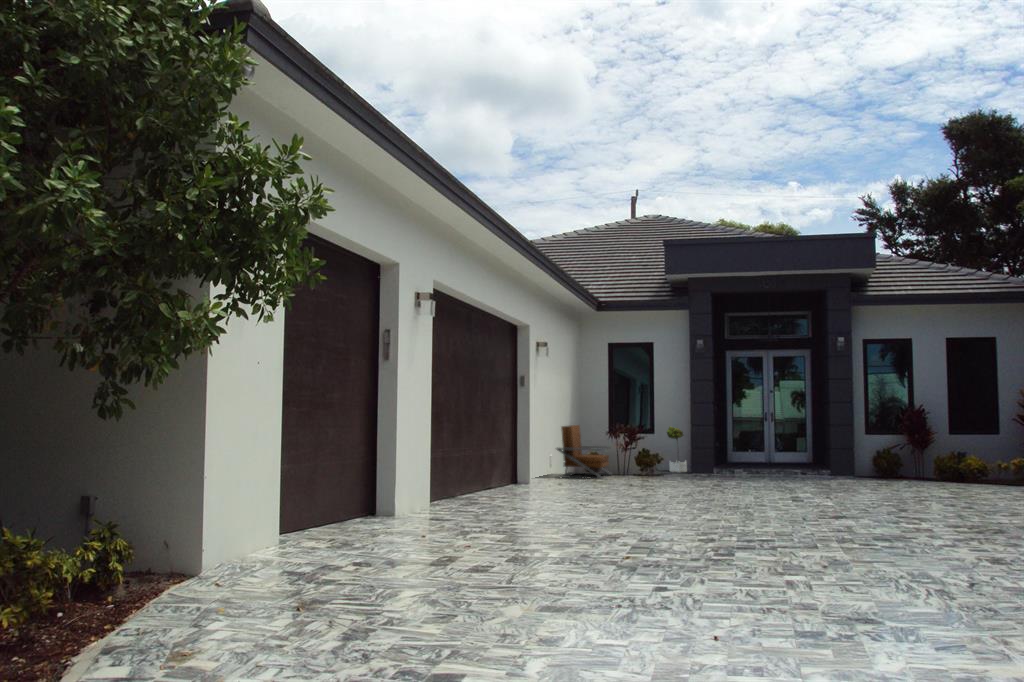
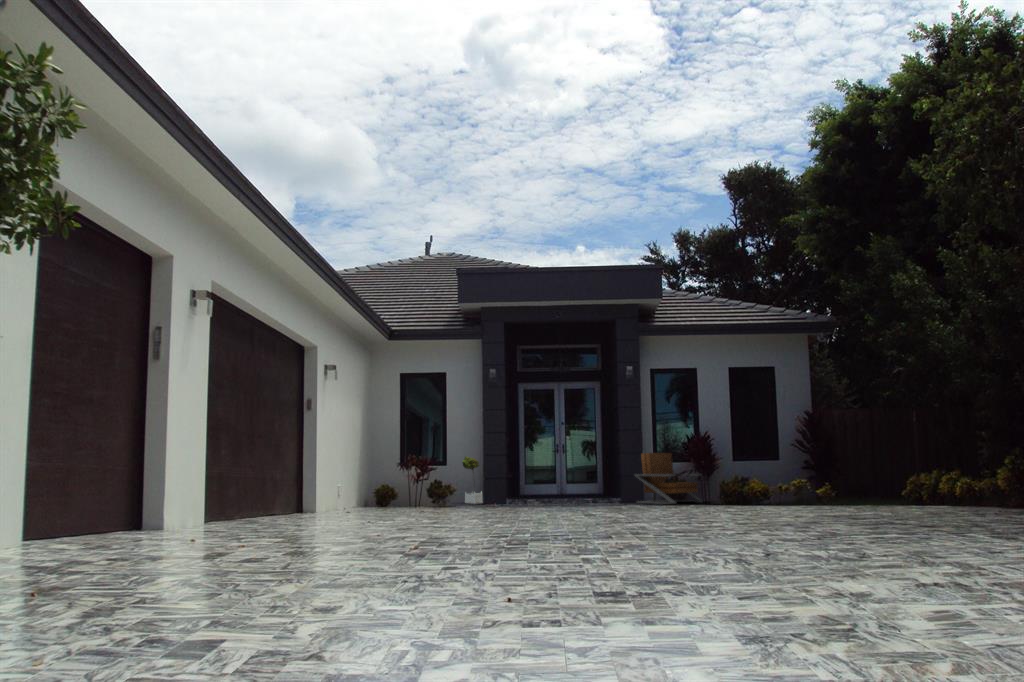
lounge chair: present [557,425,611,479] -> present [635,453,702,504]

